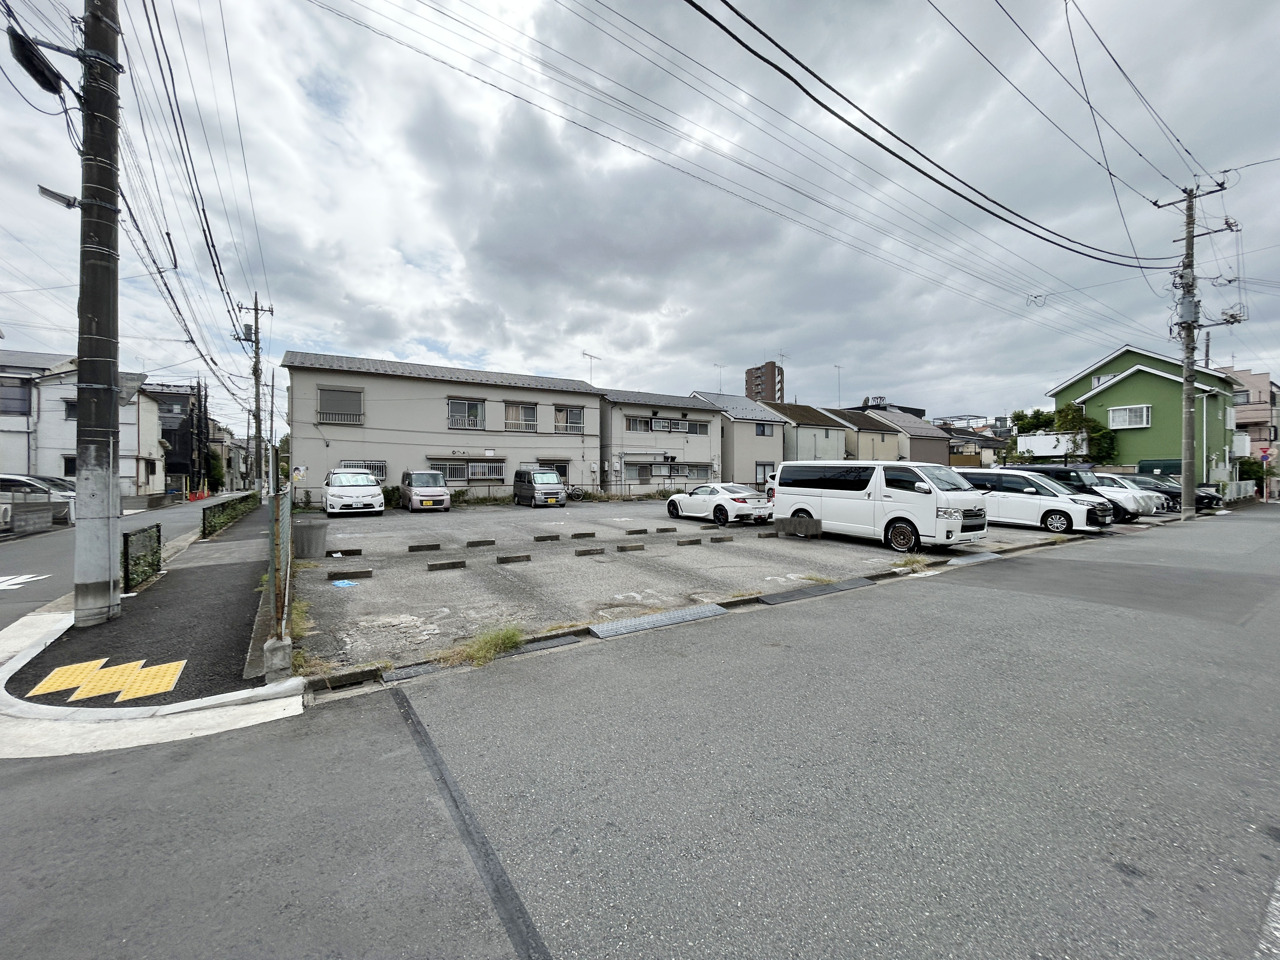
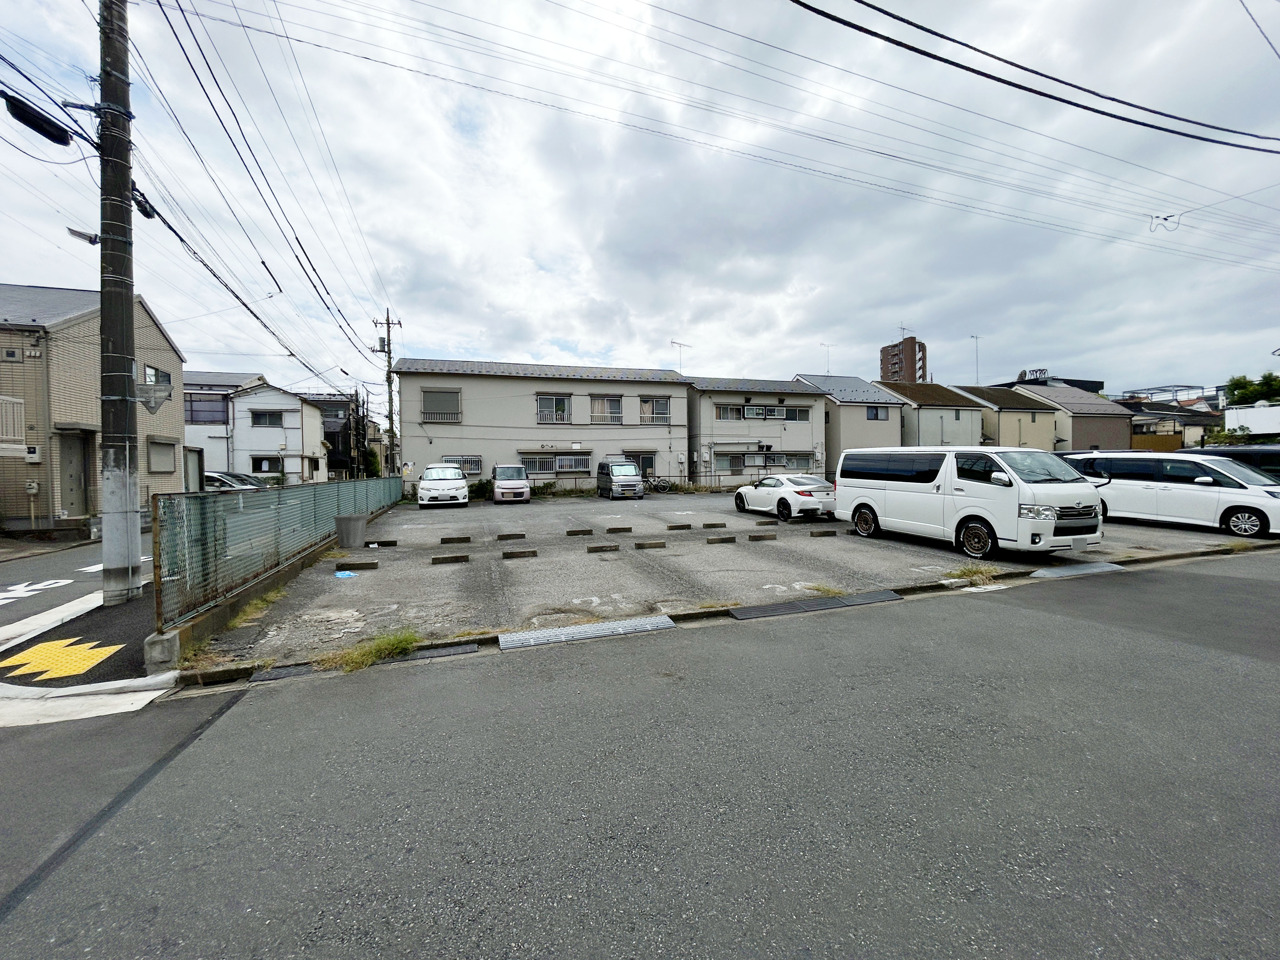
bench: present [774,517,822,541] -> none [829,513,884,541]

